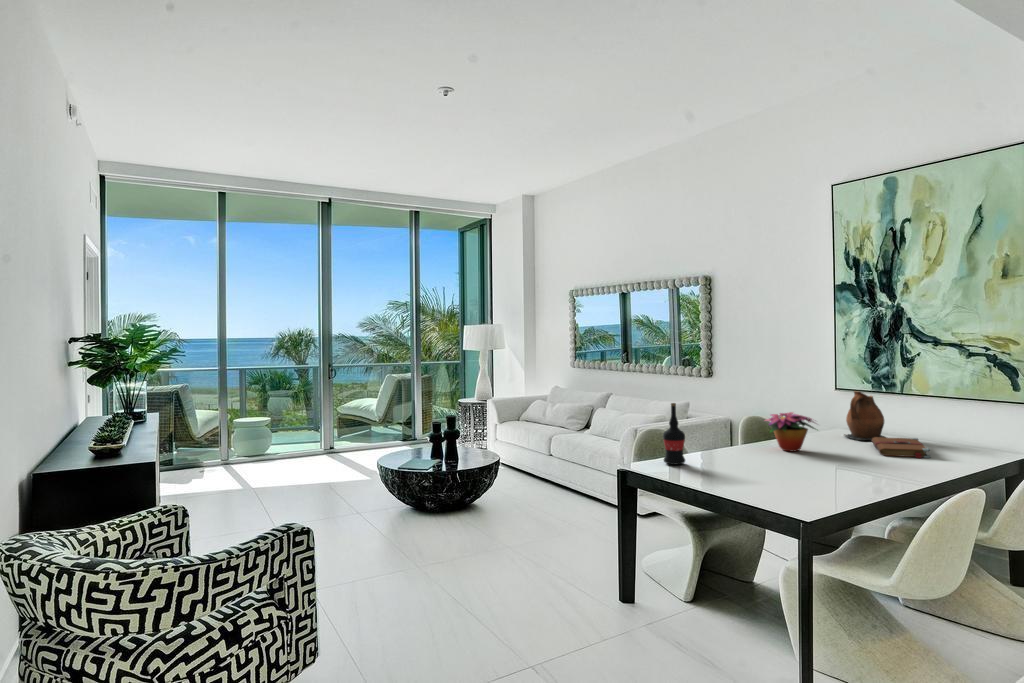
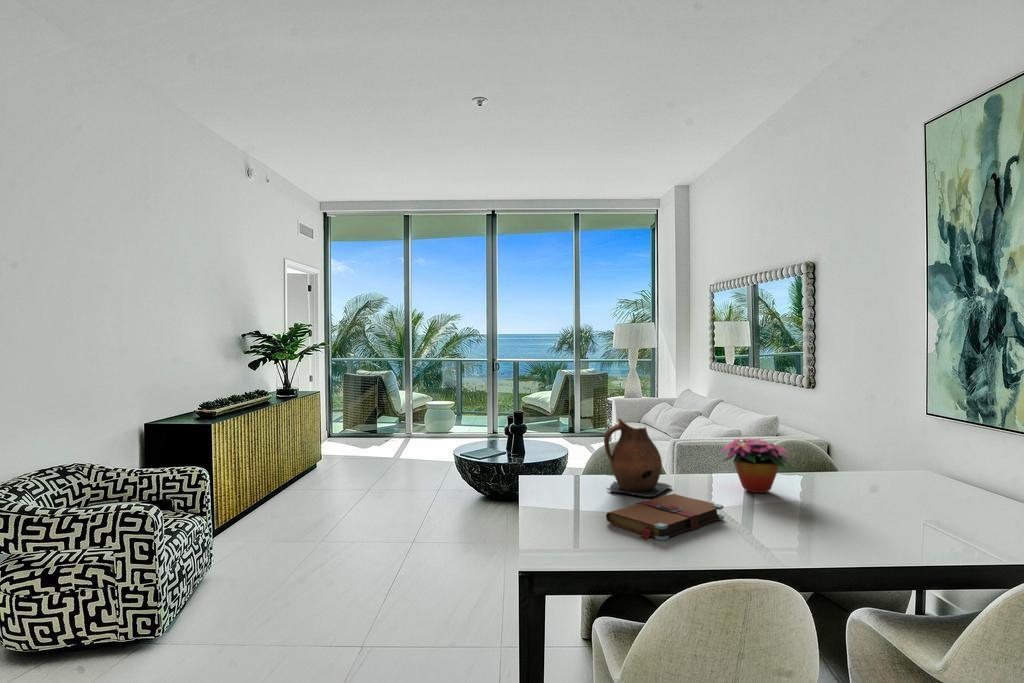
ceramic pitcher: present [845,391,886,440] -> present [604,418,672,498]
wine bottle: present [663,403,685,465] -> none [550,411,576,487]
book: present [871,437,930,458] -> present [606,494,724,541]

